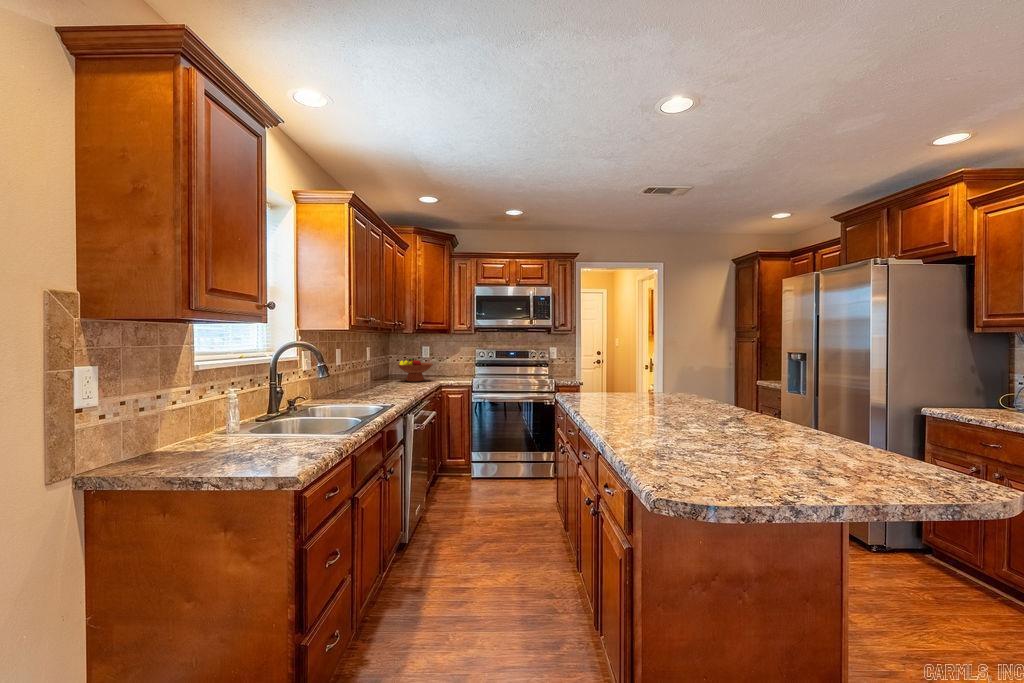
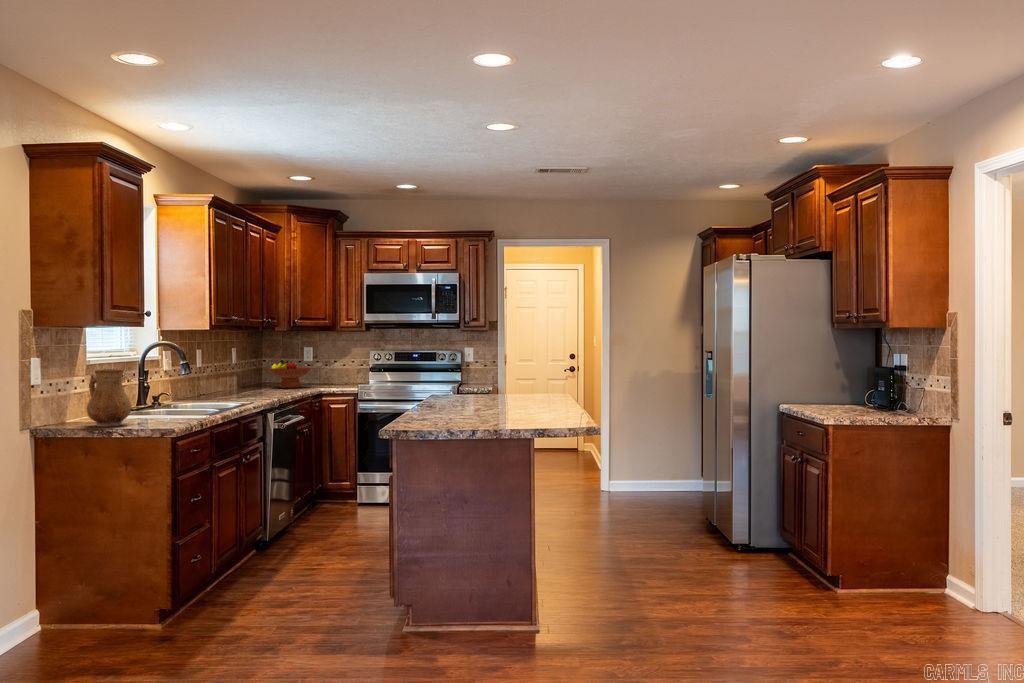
ceramic pitcher: none [166,382,238,471] -> present [87,369,131,427]

